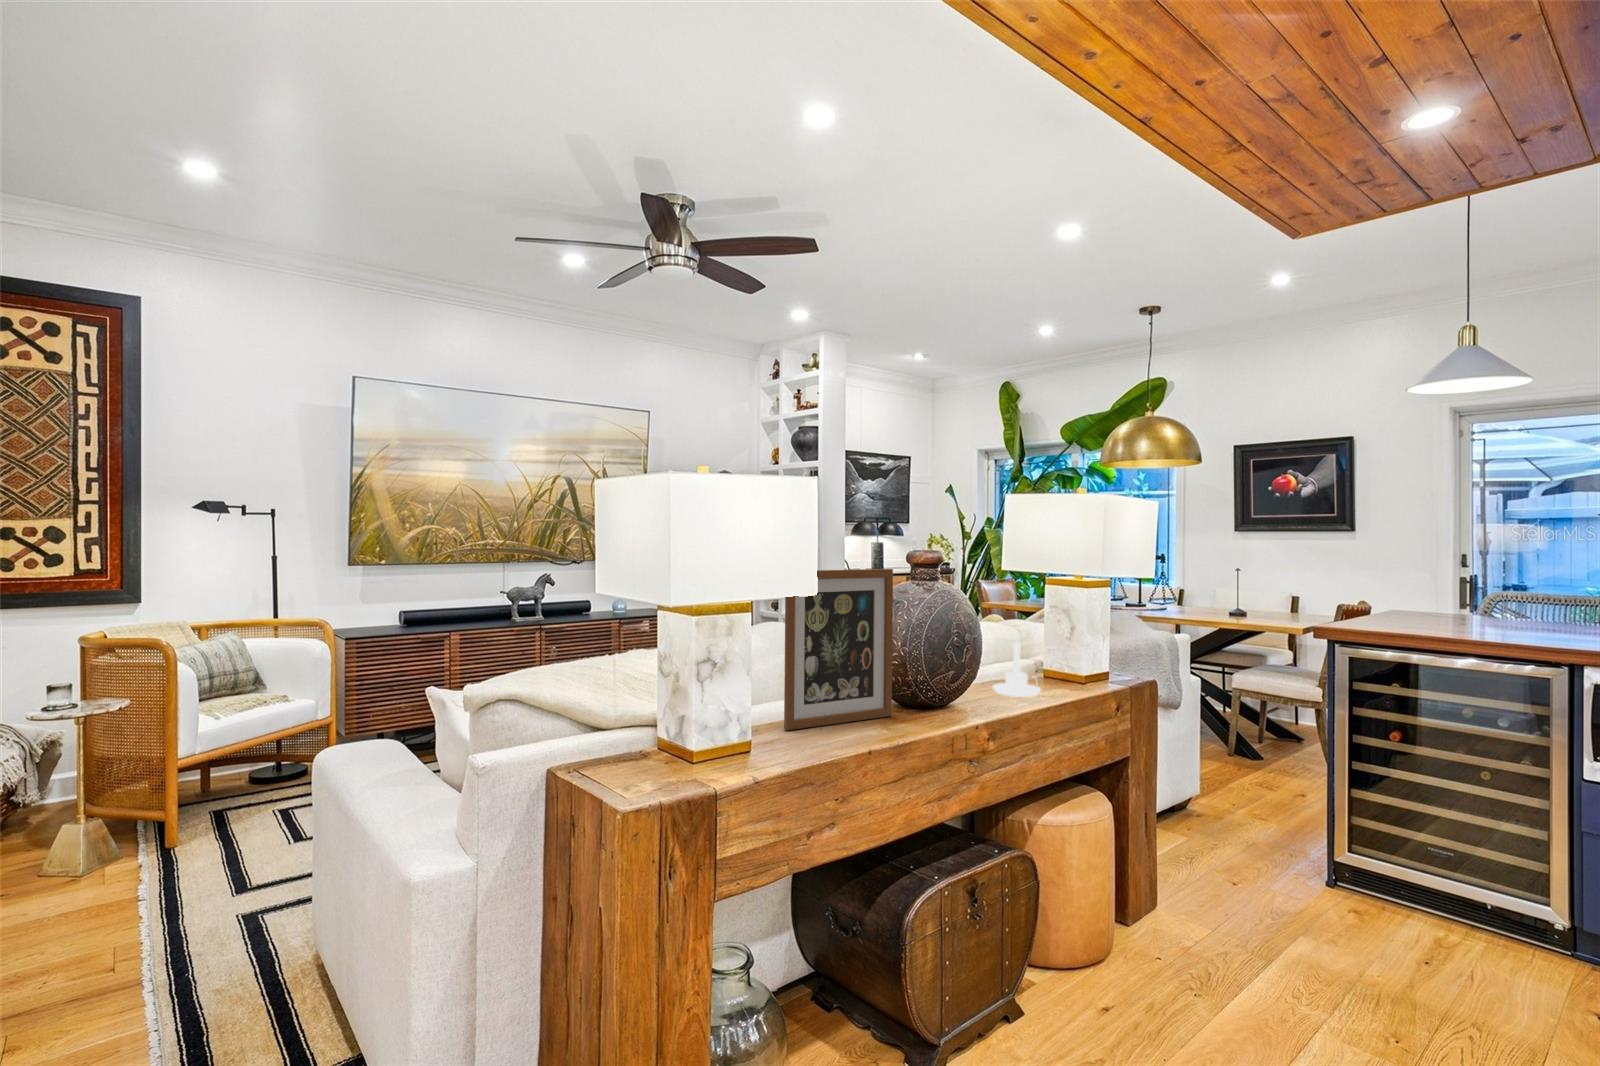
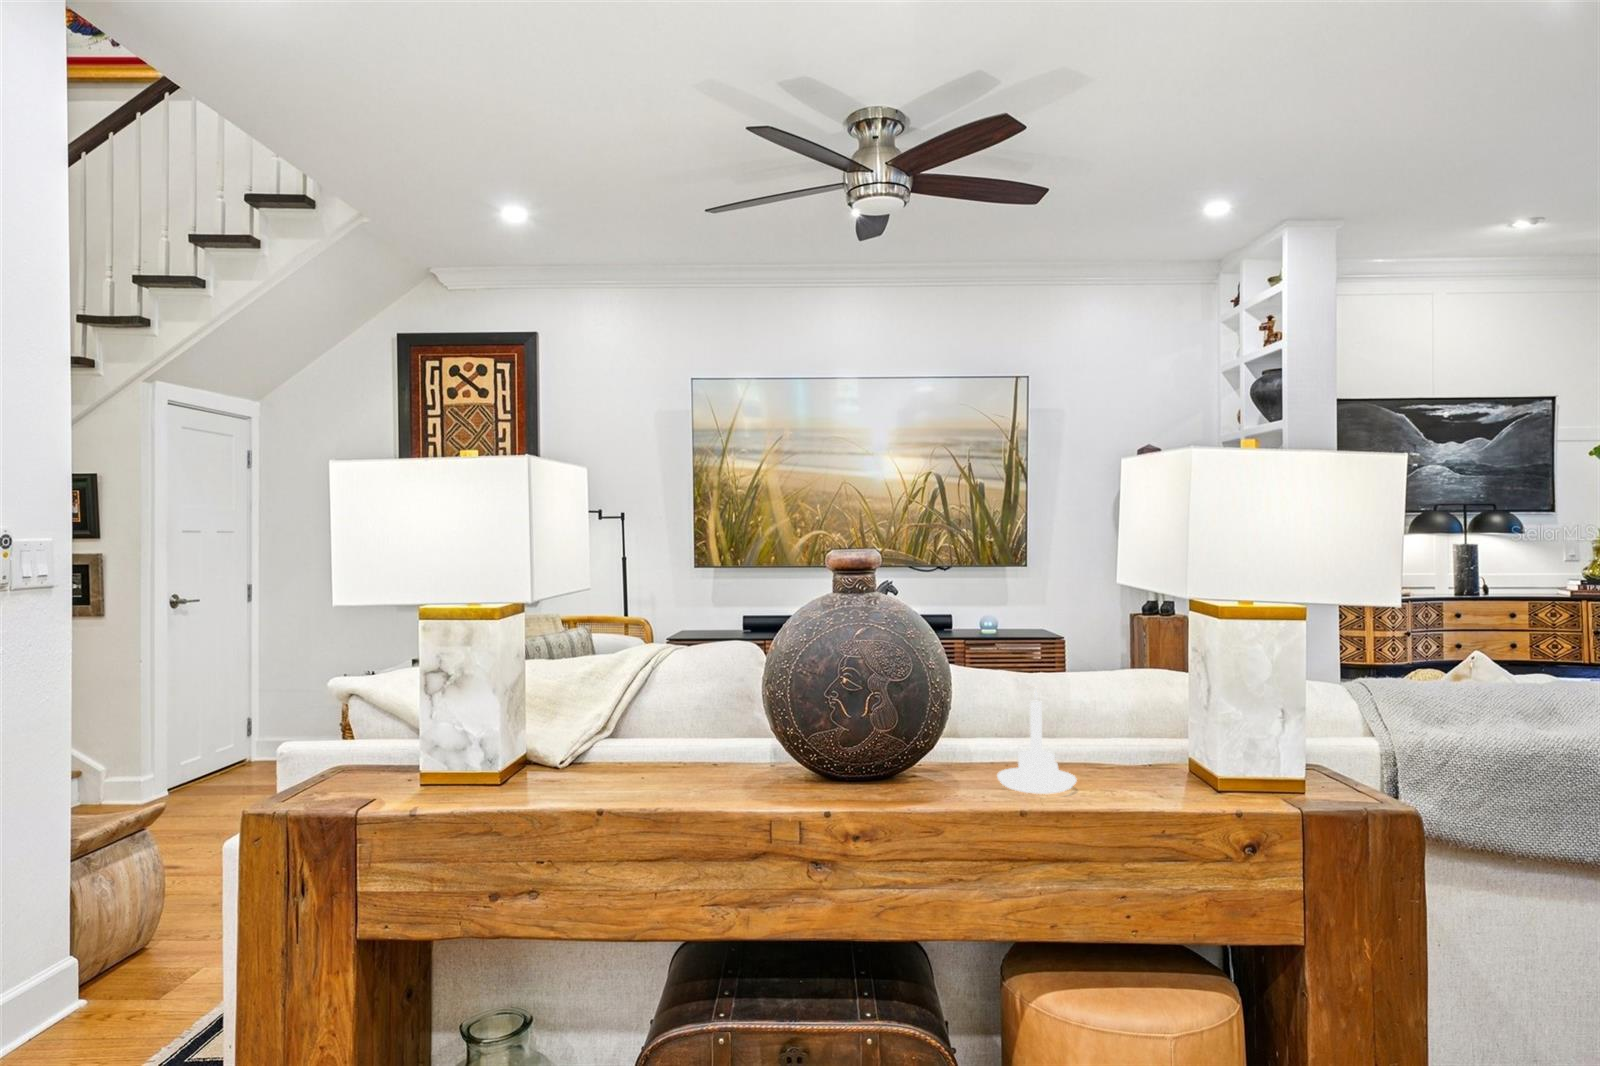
picture frame: present [784,569,893,730] -> none [603,574,764,781]

